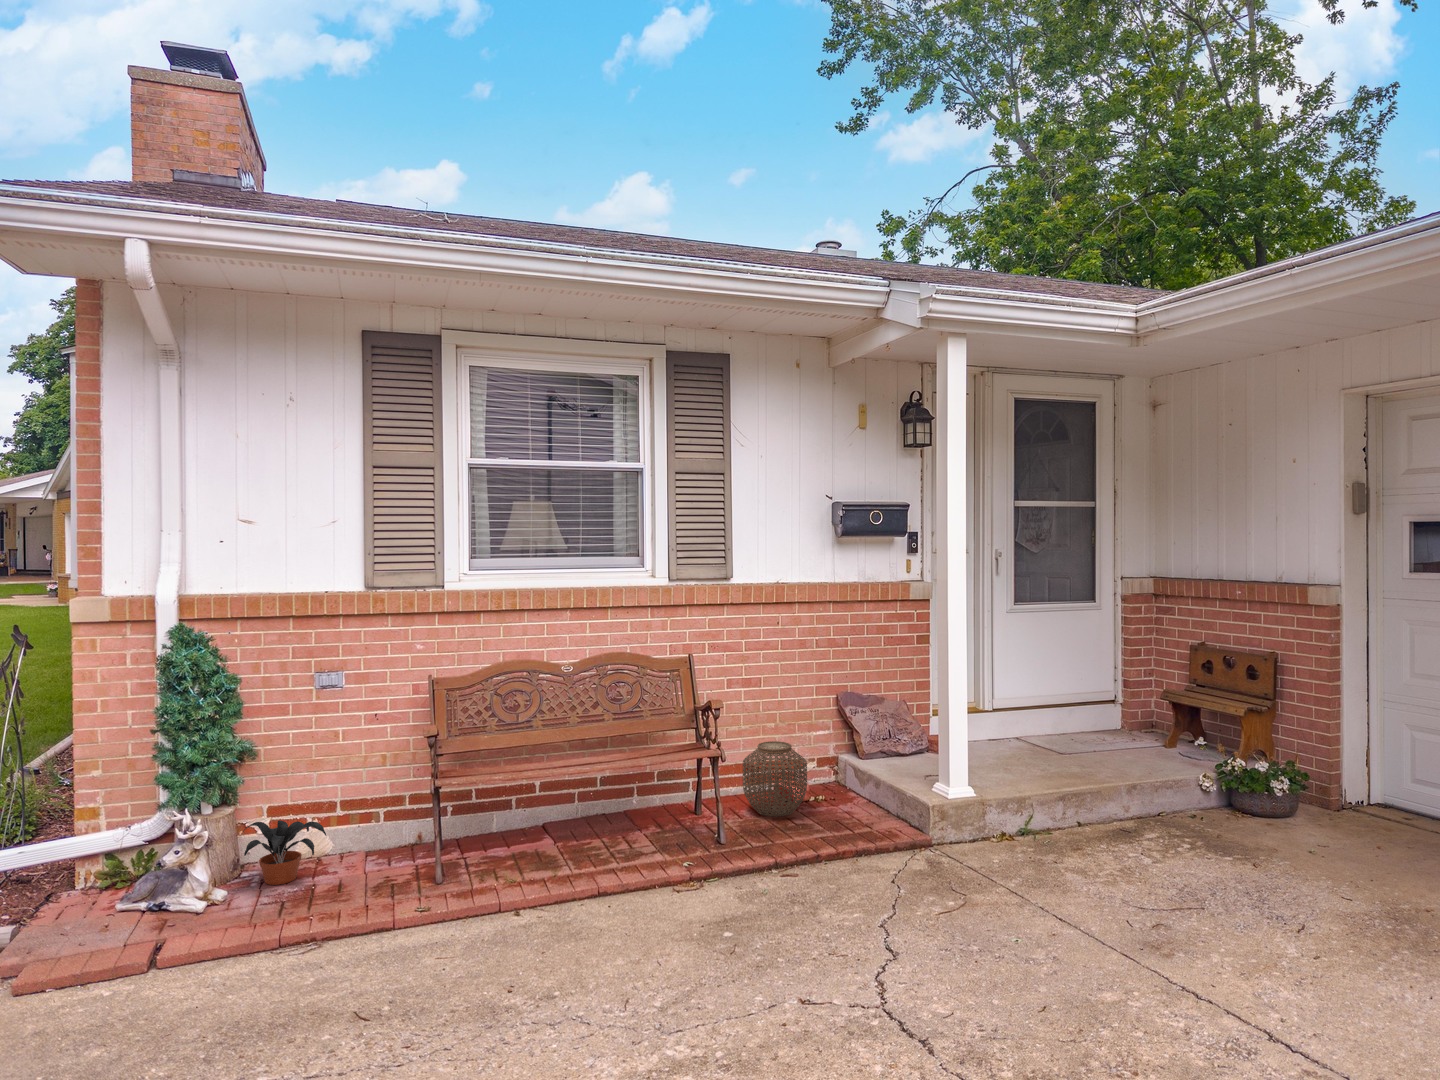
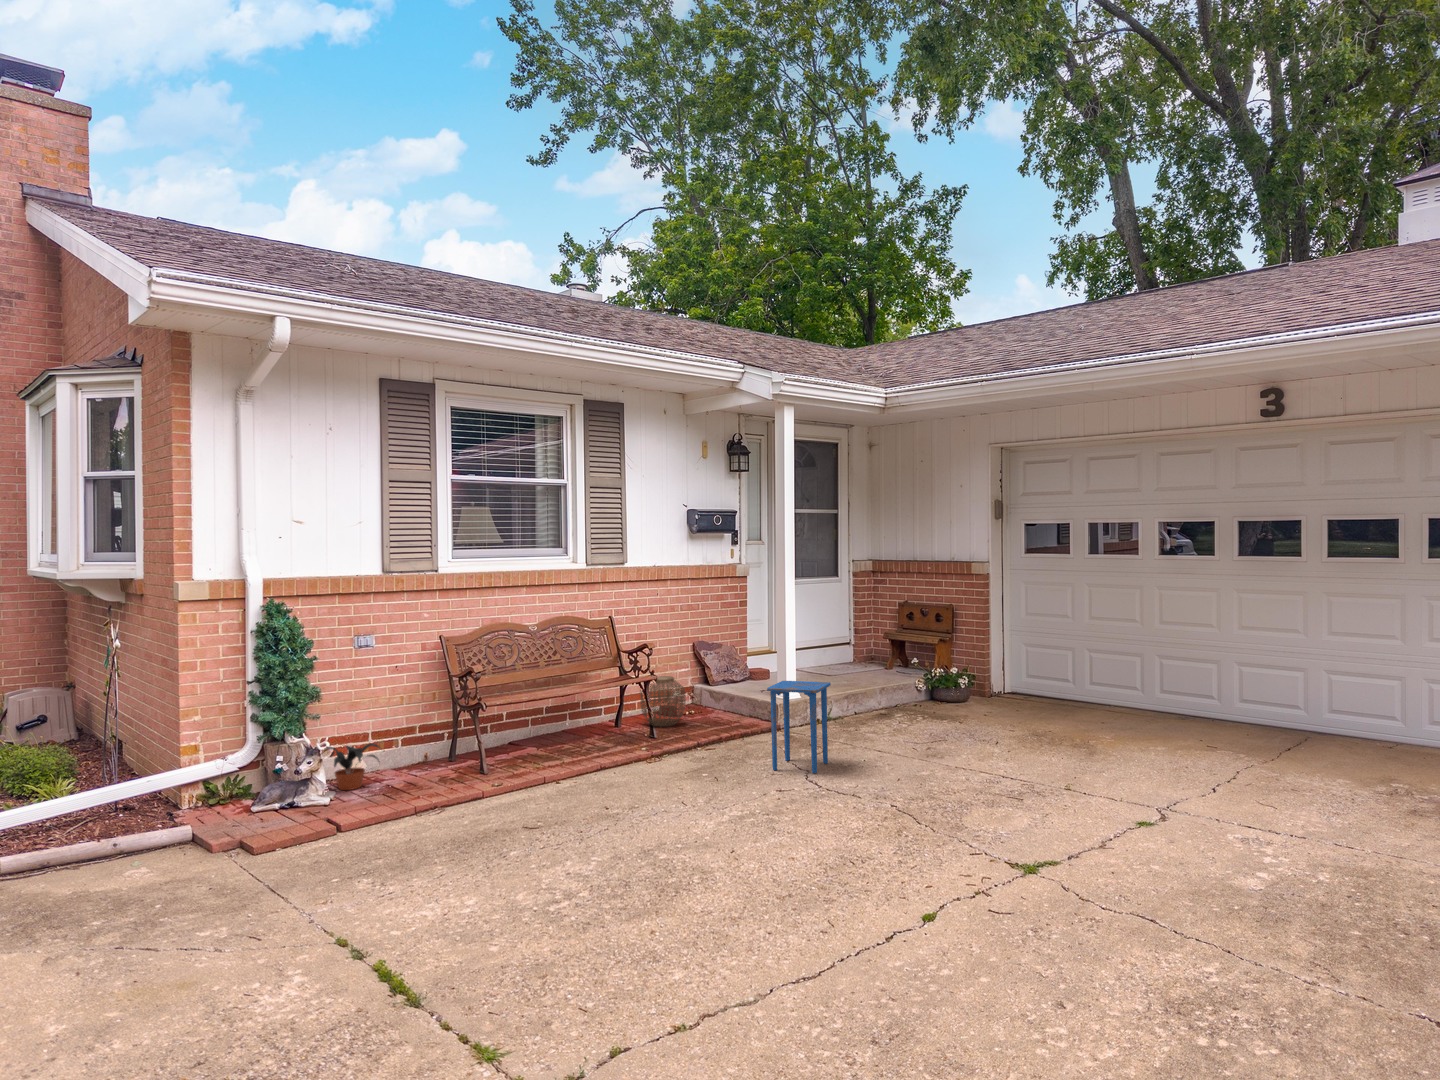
side table: none [847,795,969,977] -> present [767,681,831,773]

